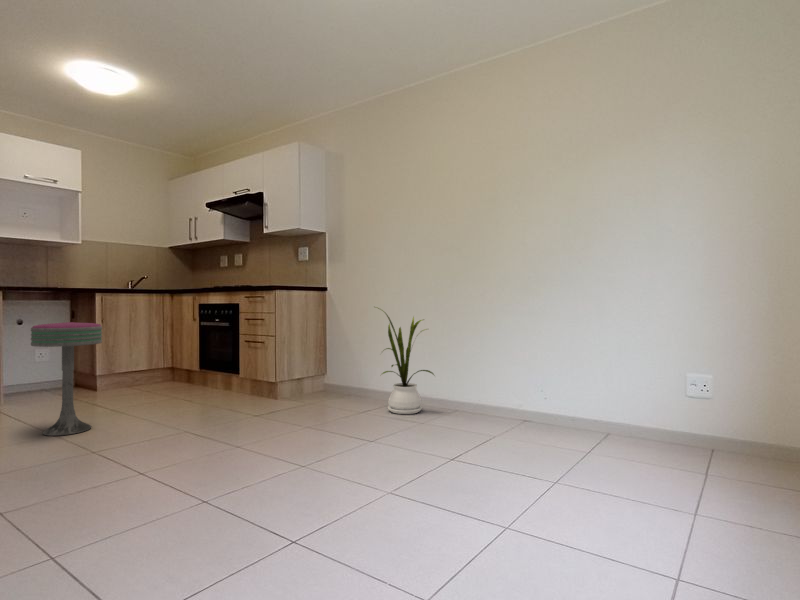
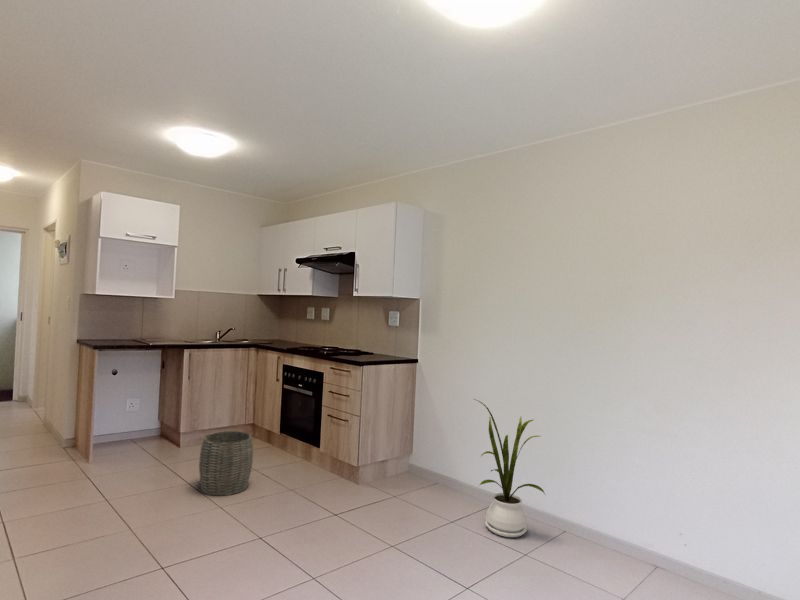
bar stool: present [31,322,102,436] -> none [113,405,184,535]
woven basket: none [120,358,174,412] -> present [199,431,253,496]

